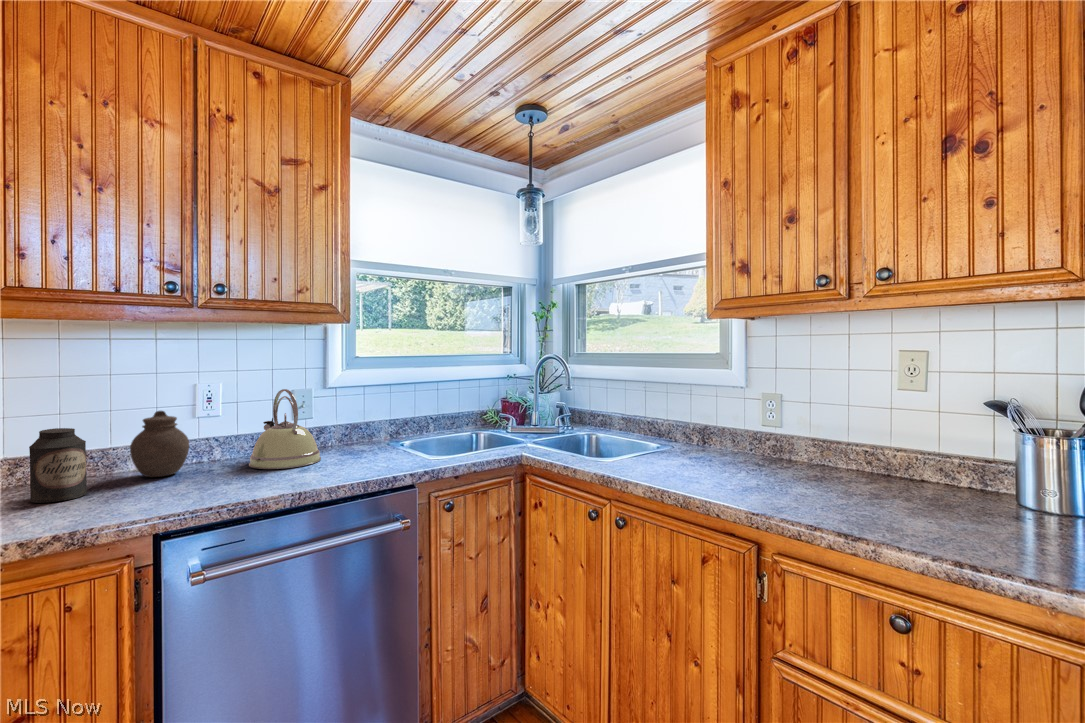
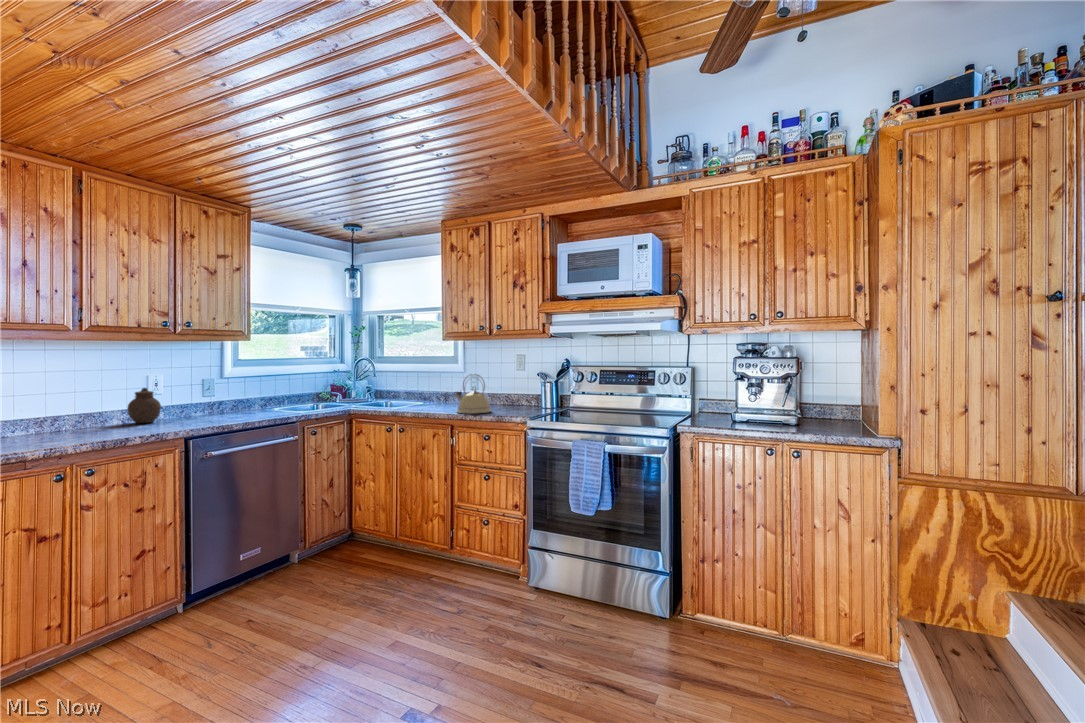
kettle: present [249,389,321,469] -> present [455,374,491,414]
canister: present [29,428,87,503] -> none [91,395,119,431]

